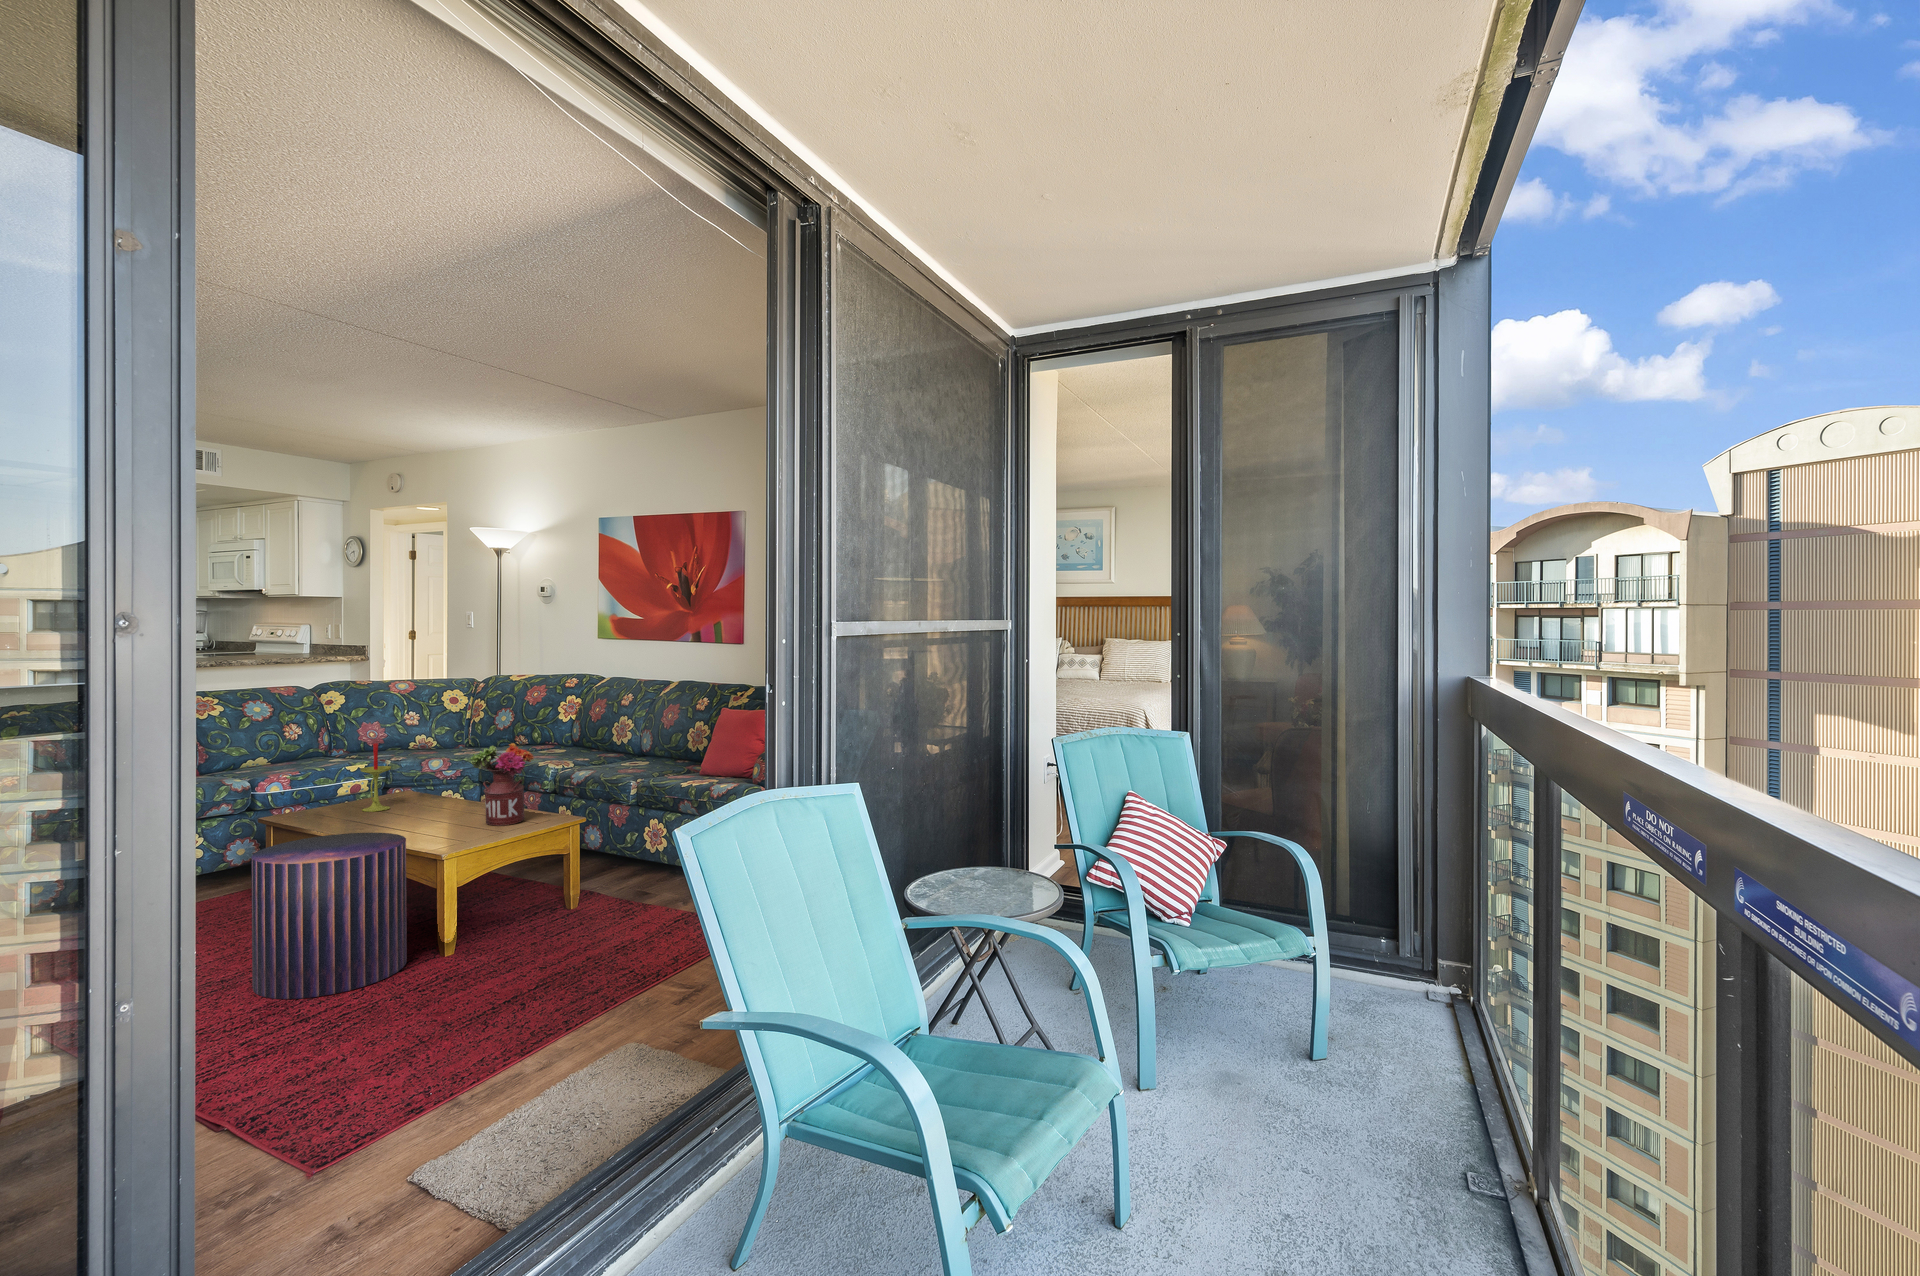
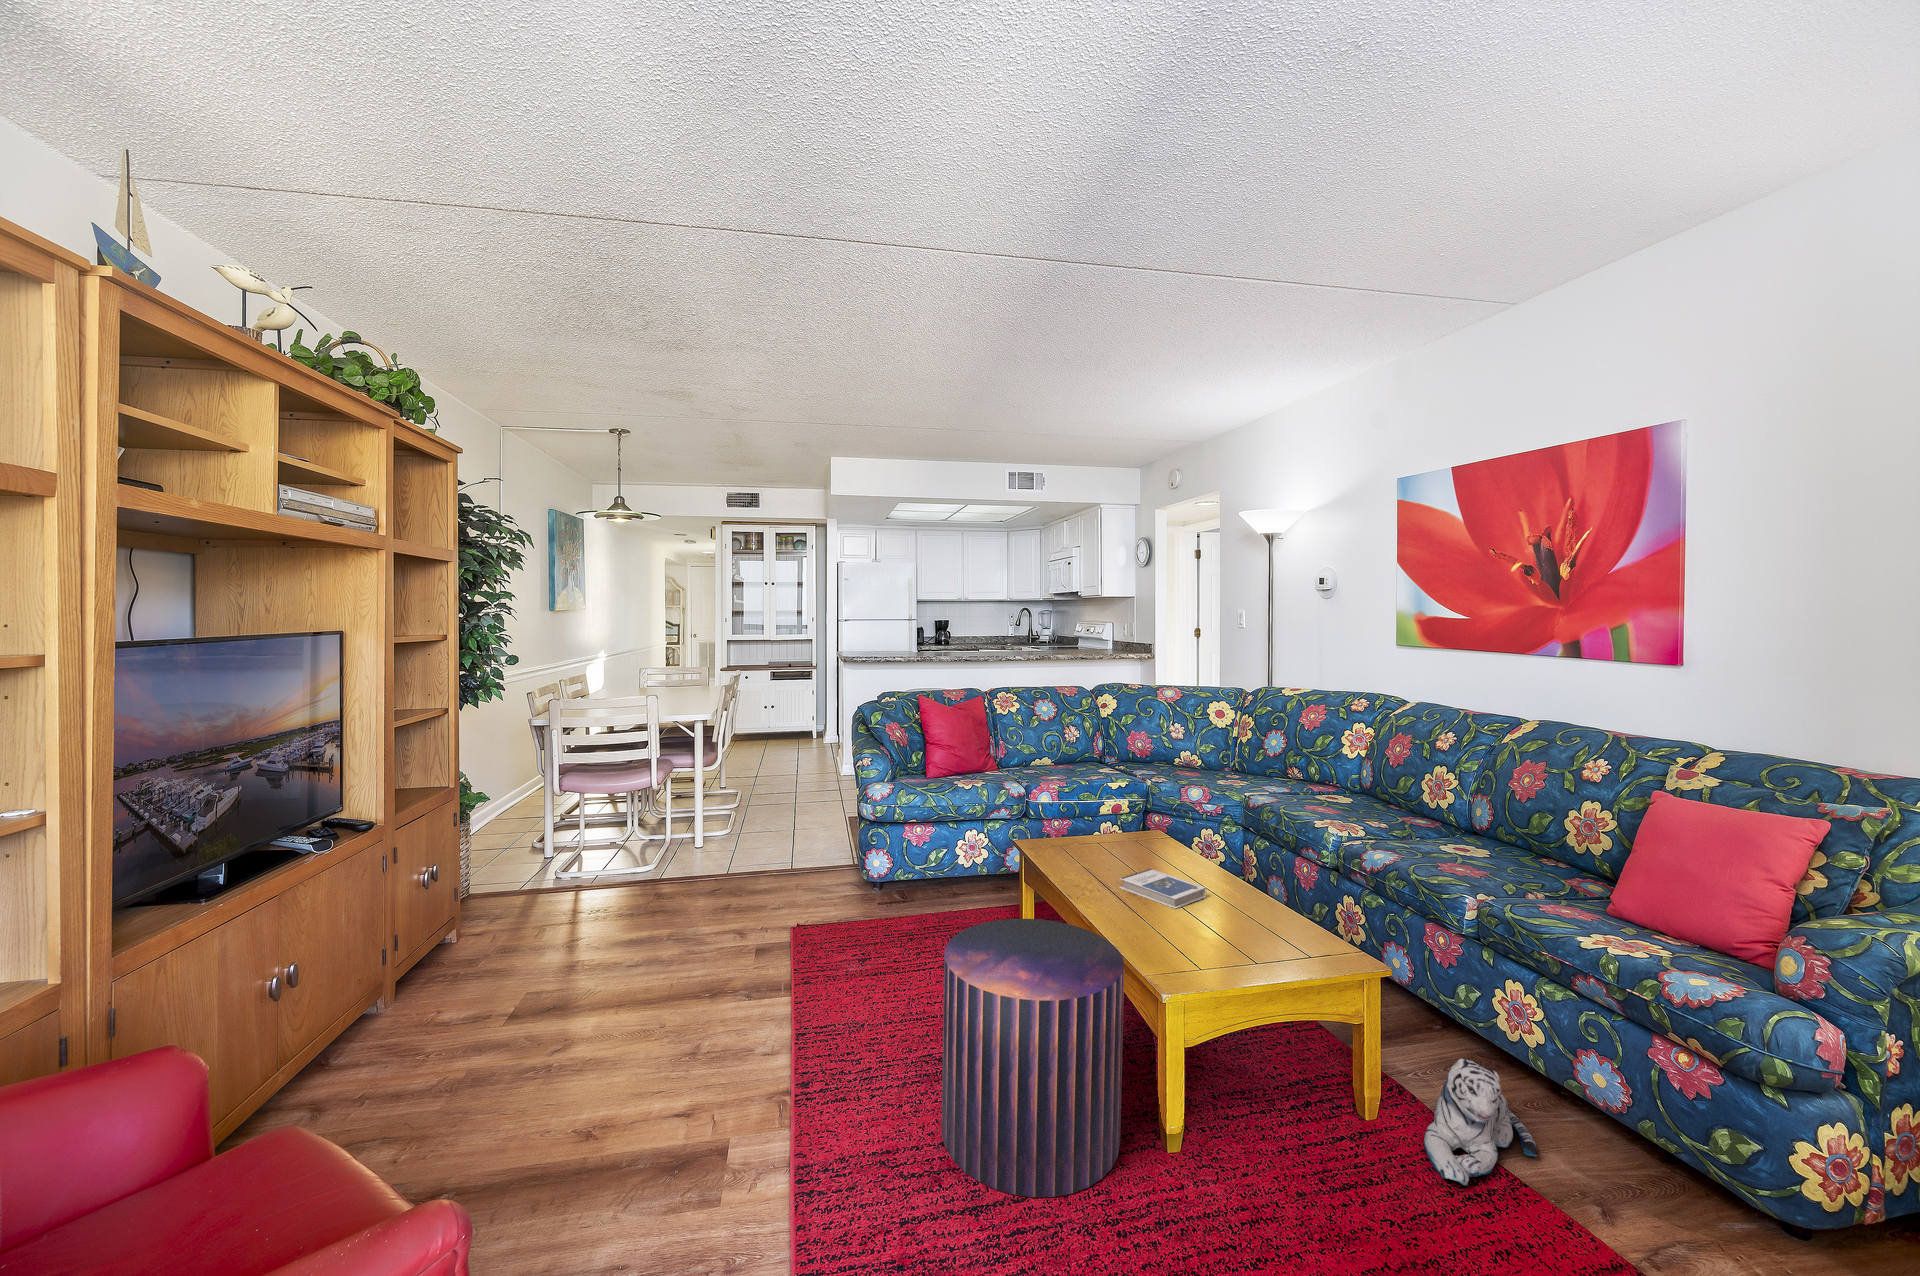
candle: present [360,743,391,812] -> none [1108,773,1140,858]
flower arrangement: present [470,743,534,826] -> none [1224,818,1317,945]
hardback book: none [381,808,455,824] -> present [1120,869,1206,909]
plush toy: none [600,855,657,916] -> present [1424,1059,1537,1185]

